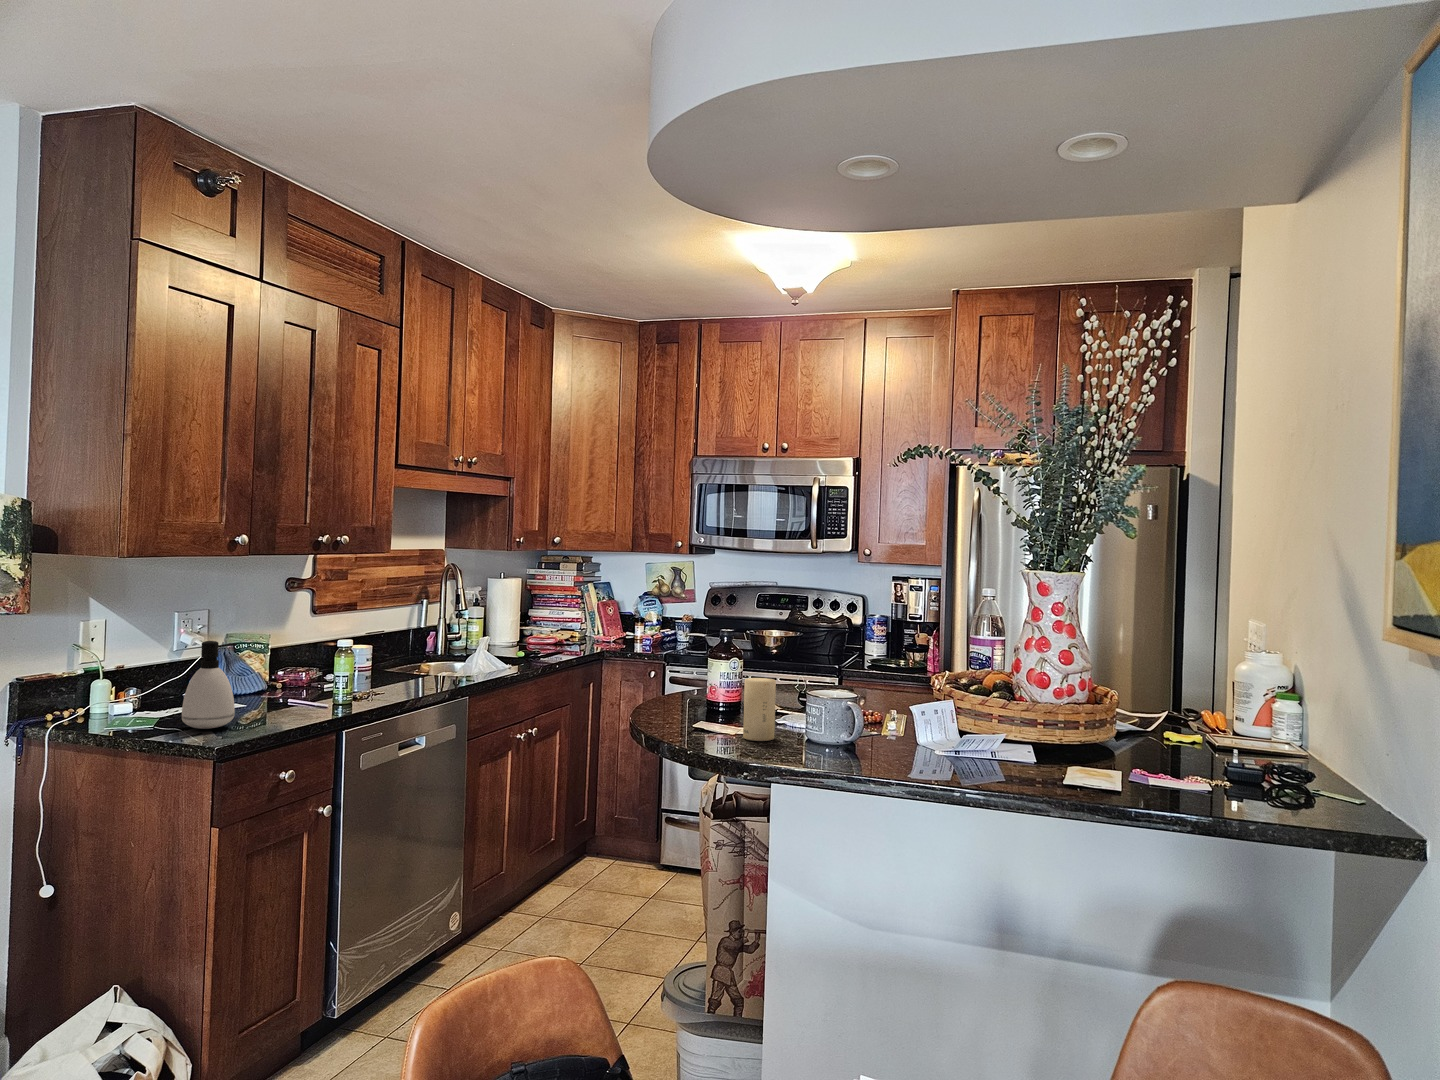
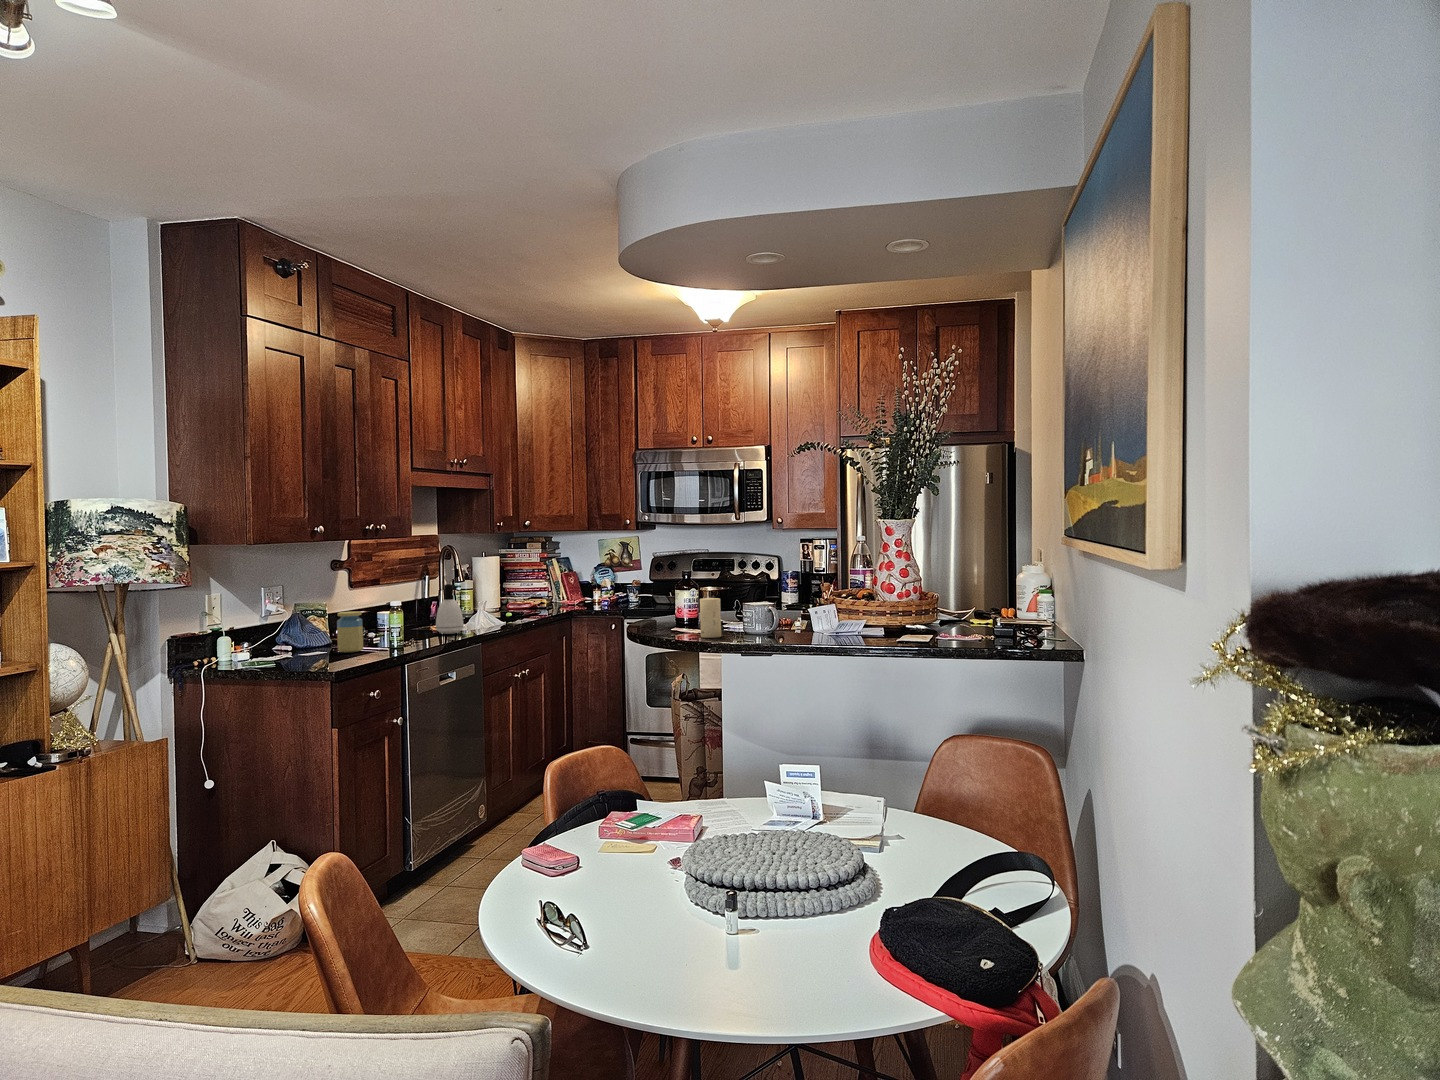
soap dispenser: present [182,641,237,729] -> present [436,584,464,634]
jar: none [265,651,300,707] -> present [337,611,363,653]

